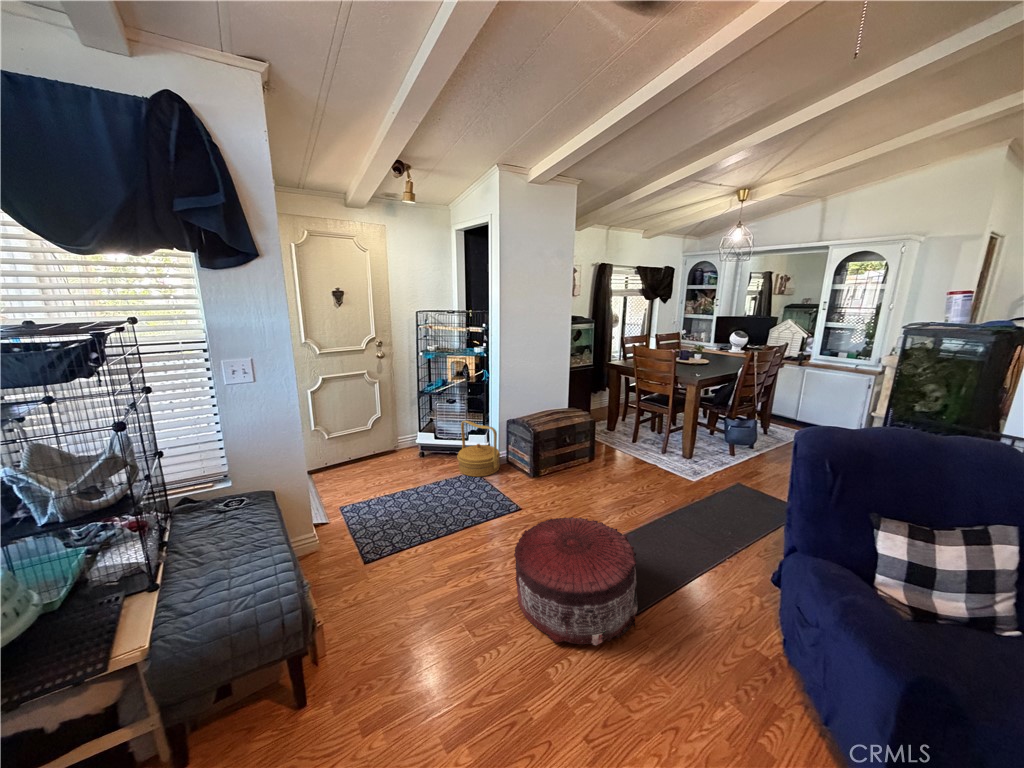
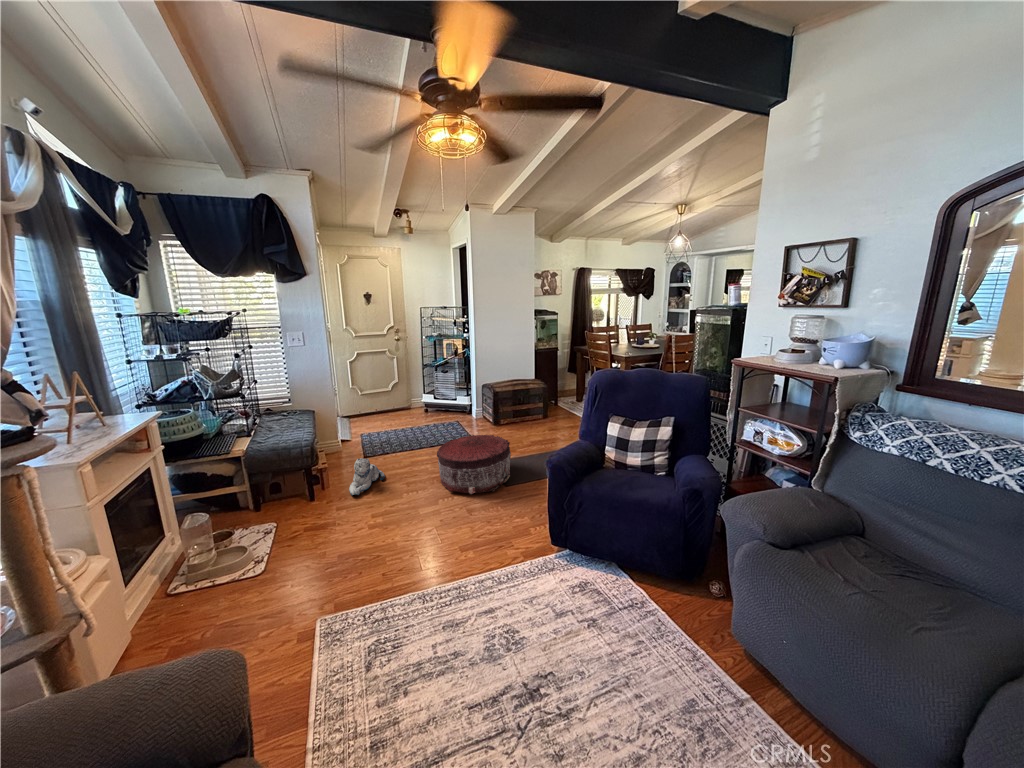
woven basket: present [457,420,500,477] -> none [445,385,476,423]
plush toy: none [366,589,421,676] -> present [349,458,385,495]

